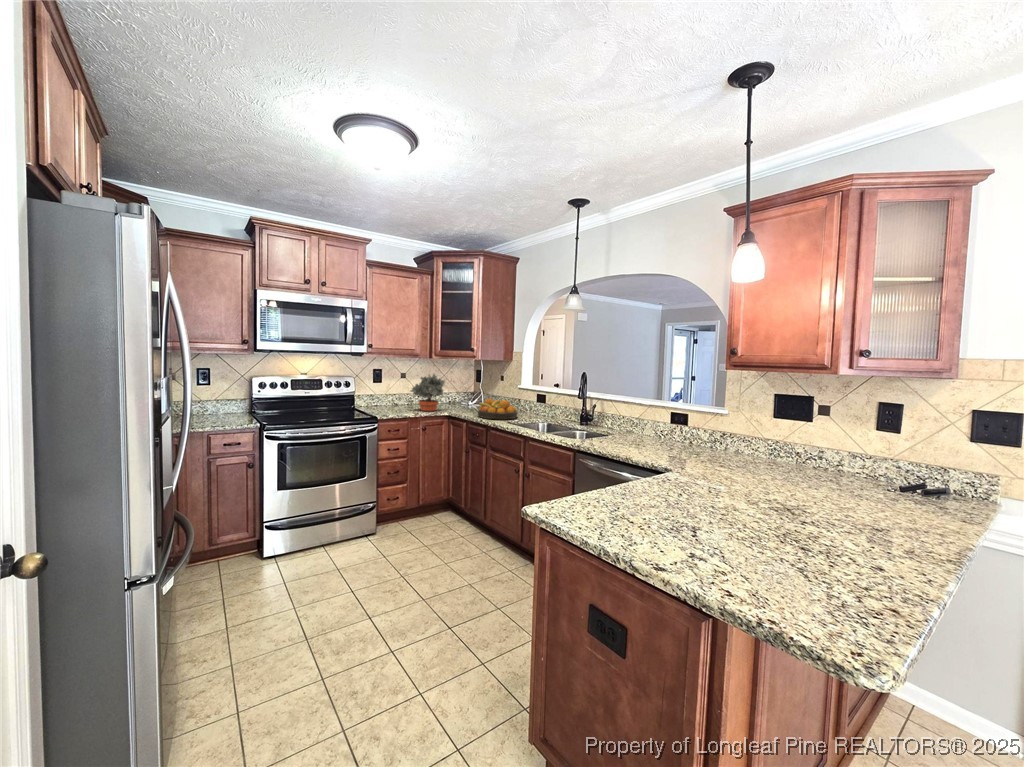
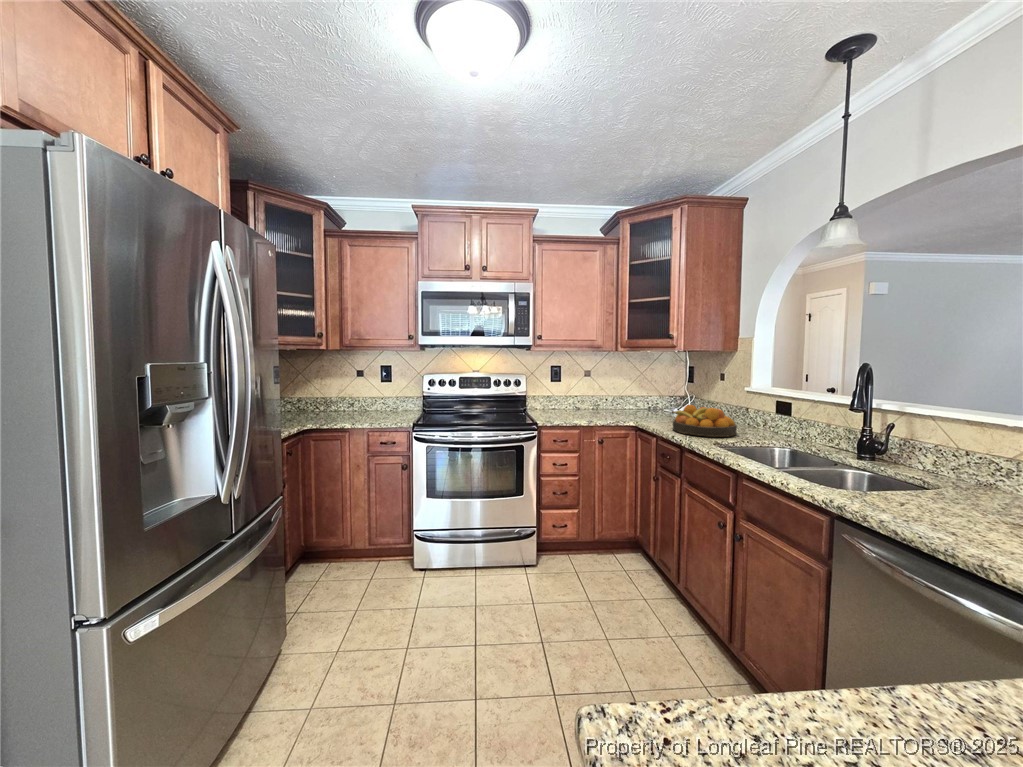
potted plant: present [411,374,445,411] -> none [588,369,633,418]

